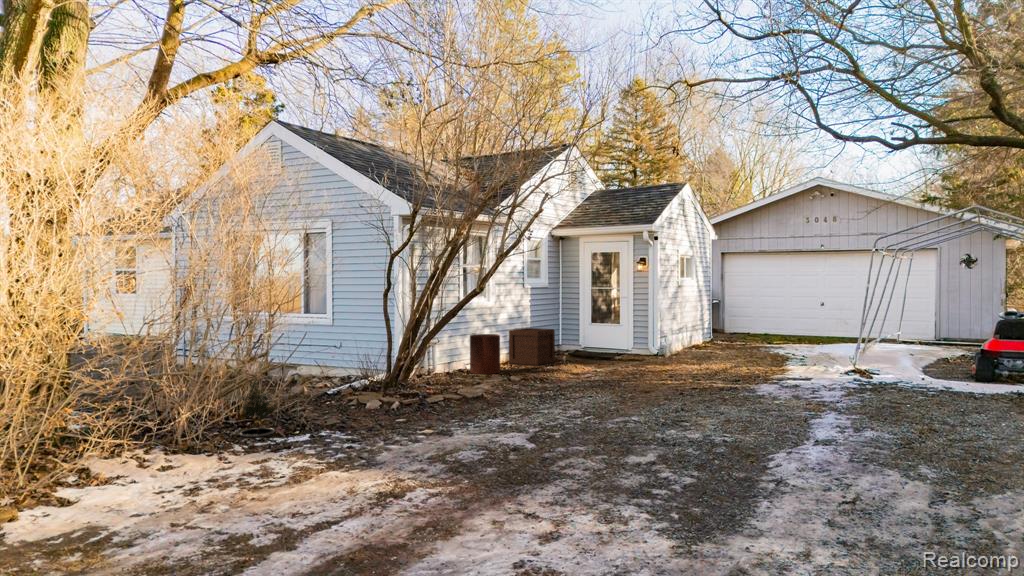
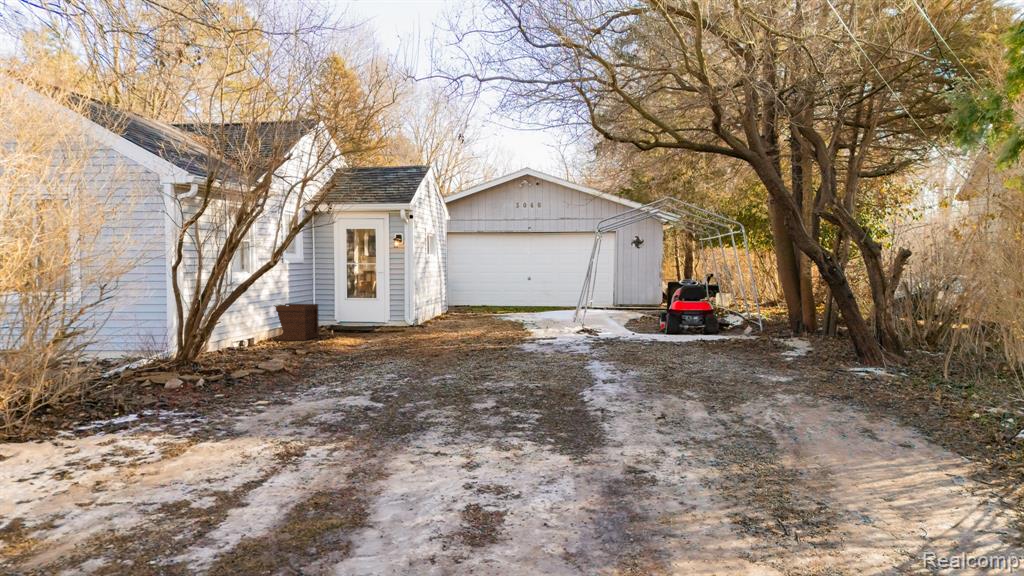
trash can: present [470,334,500,374] -> none [239,310,273,351]
potted tree: present [240,381,275,437] -> none [35,354,90,426]

